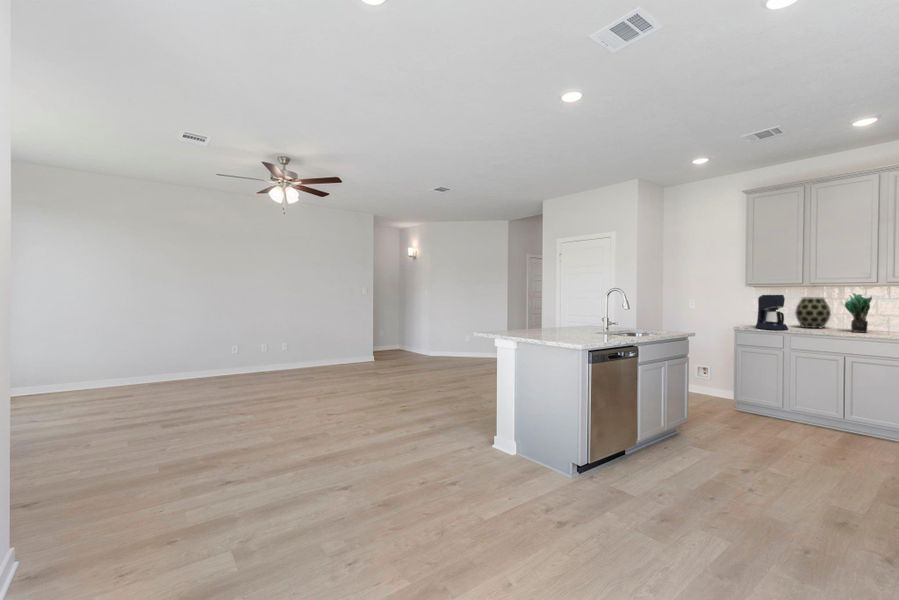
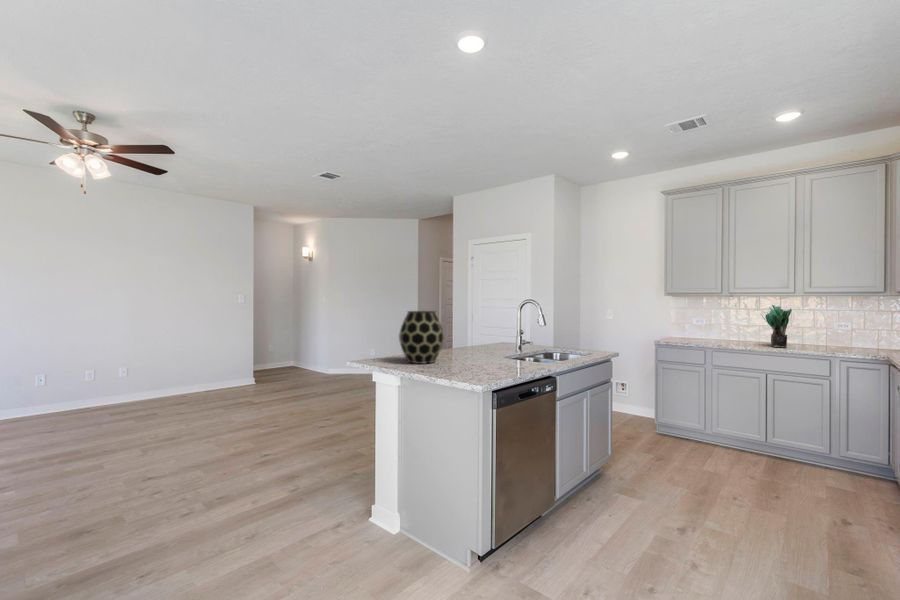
coffee maker: present [755,295,788,330] -> none [676,306,710,345]
vase: present [795,297,831,328] -> present [399,311,444,364]

